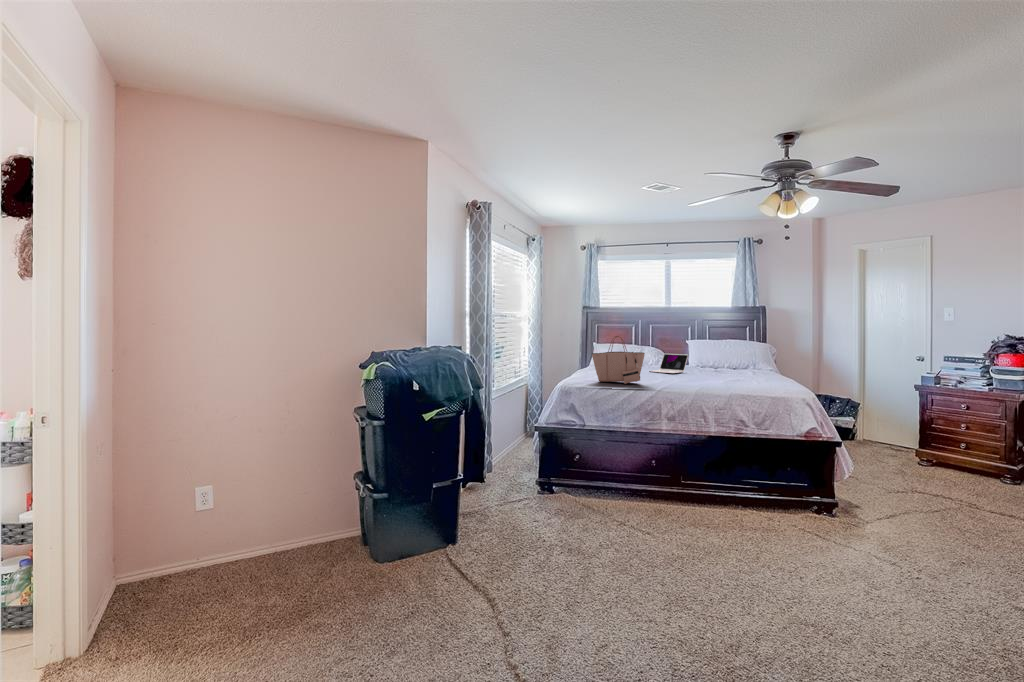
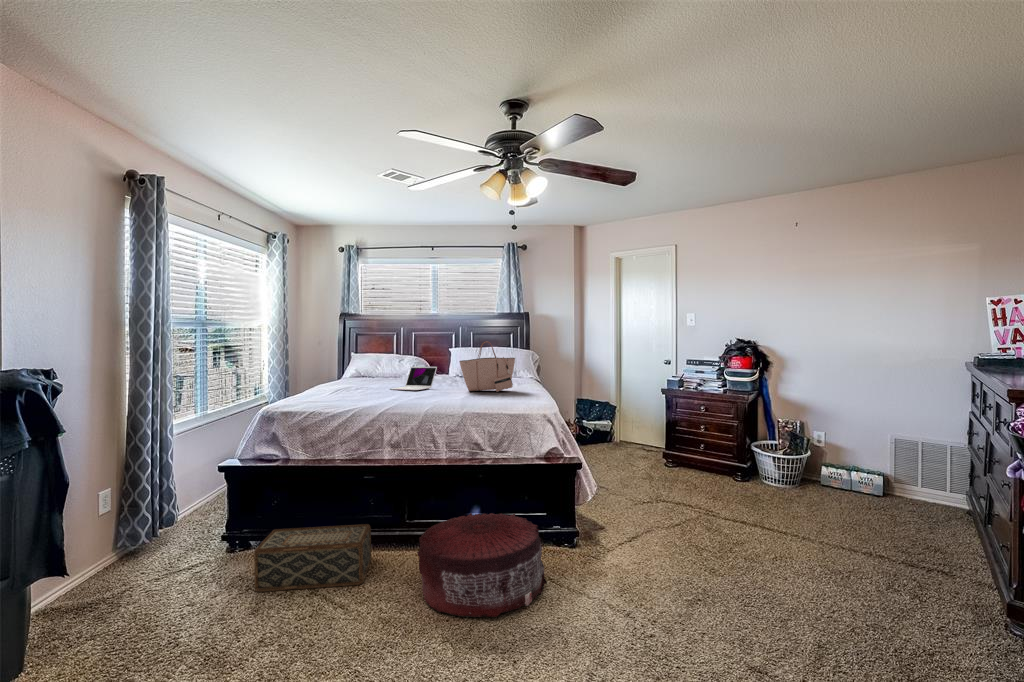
tote bag: present [592,336,645,384] -> present [459,341,515,392]
woven basket: none [576,470,655,518] -> present [254,524,371,592]
pouf: none [701,475,817,557] -> present [417,513,547,617]

